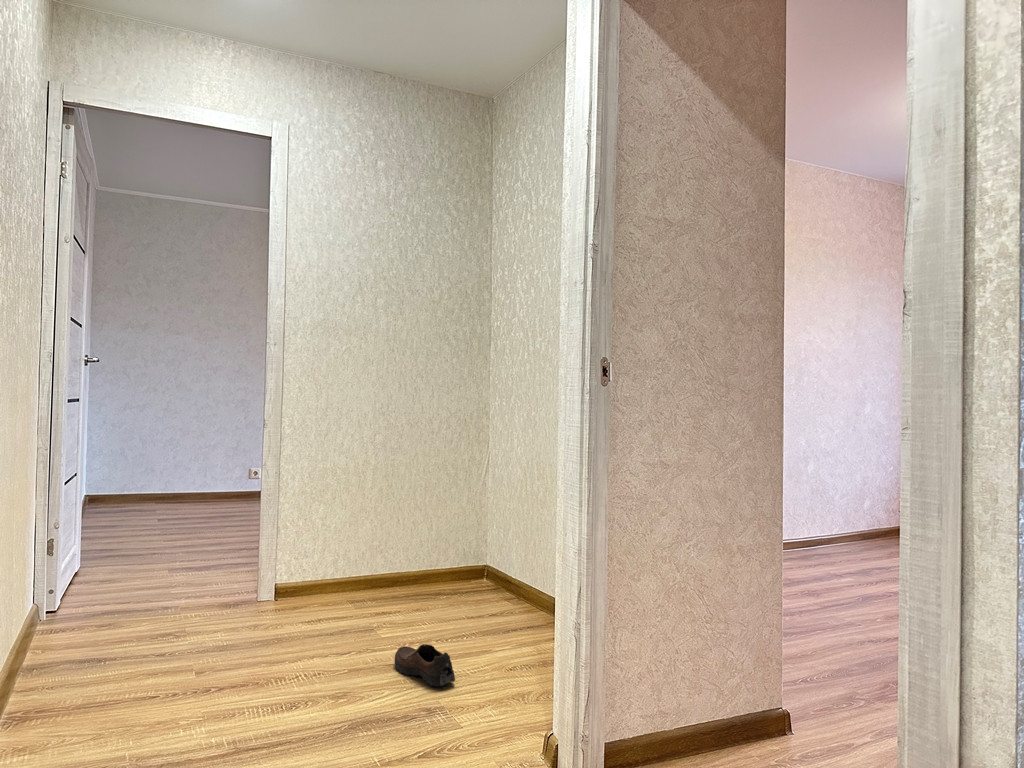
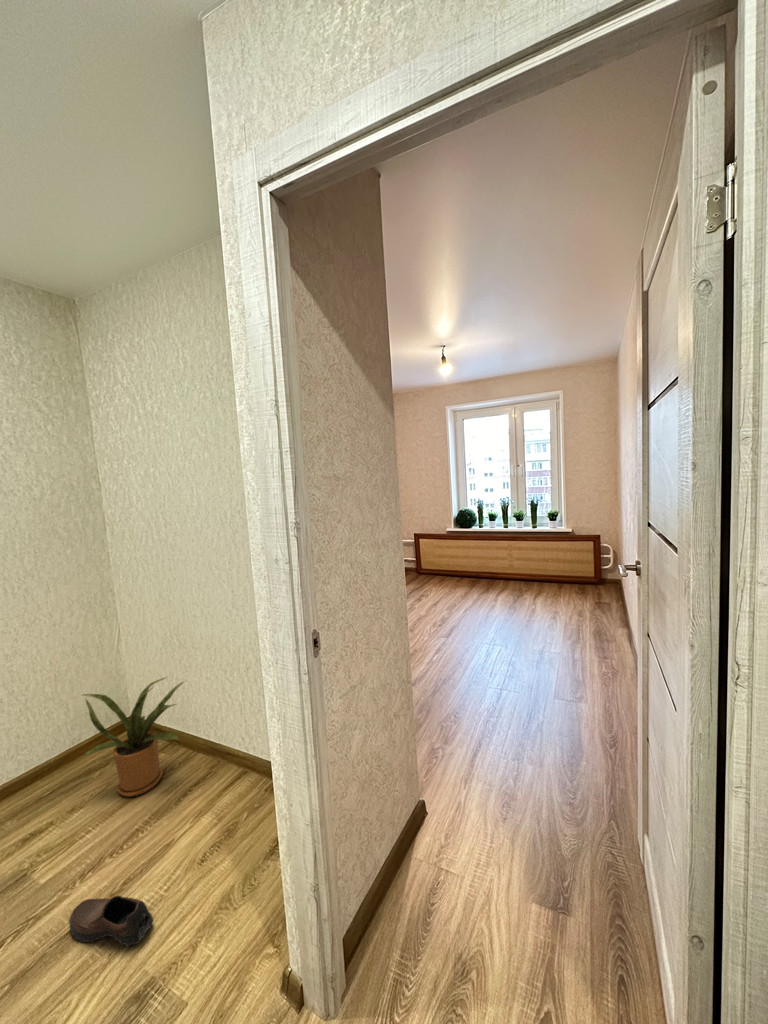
house plant: none [434,497,538,619] -> present [84,678,183,796]

